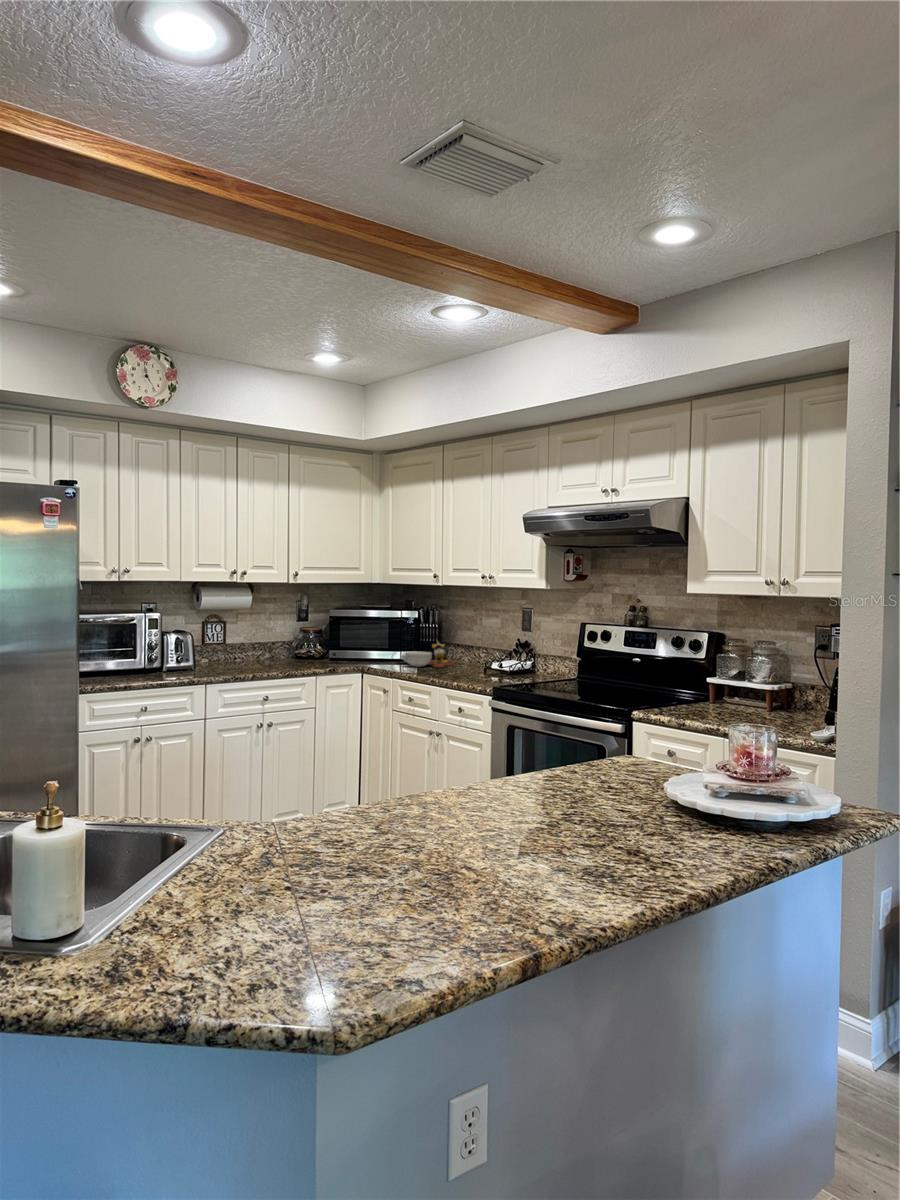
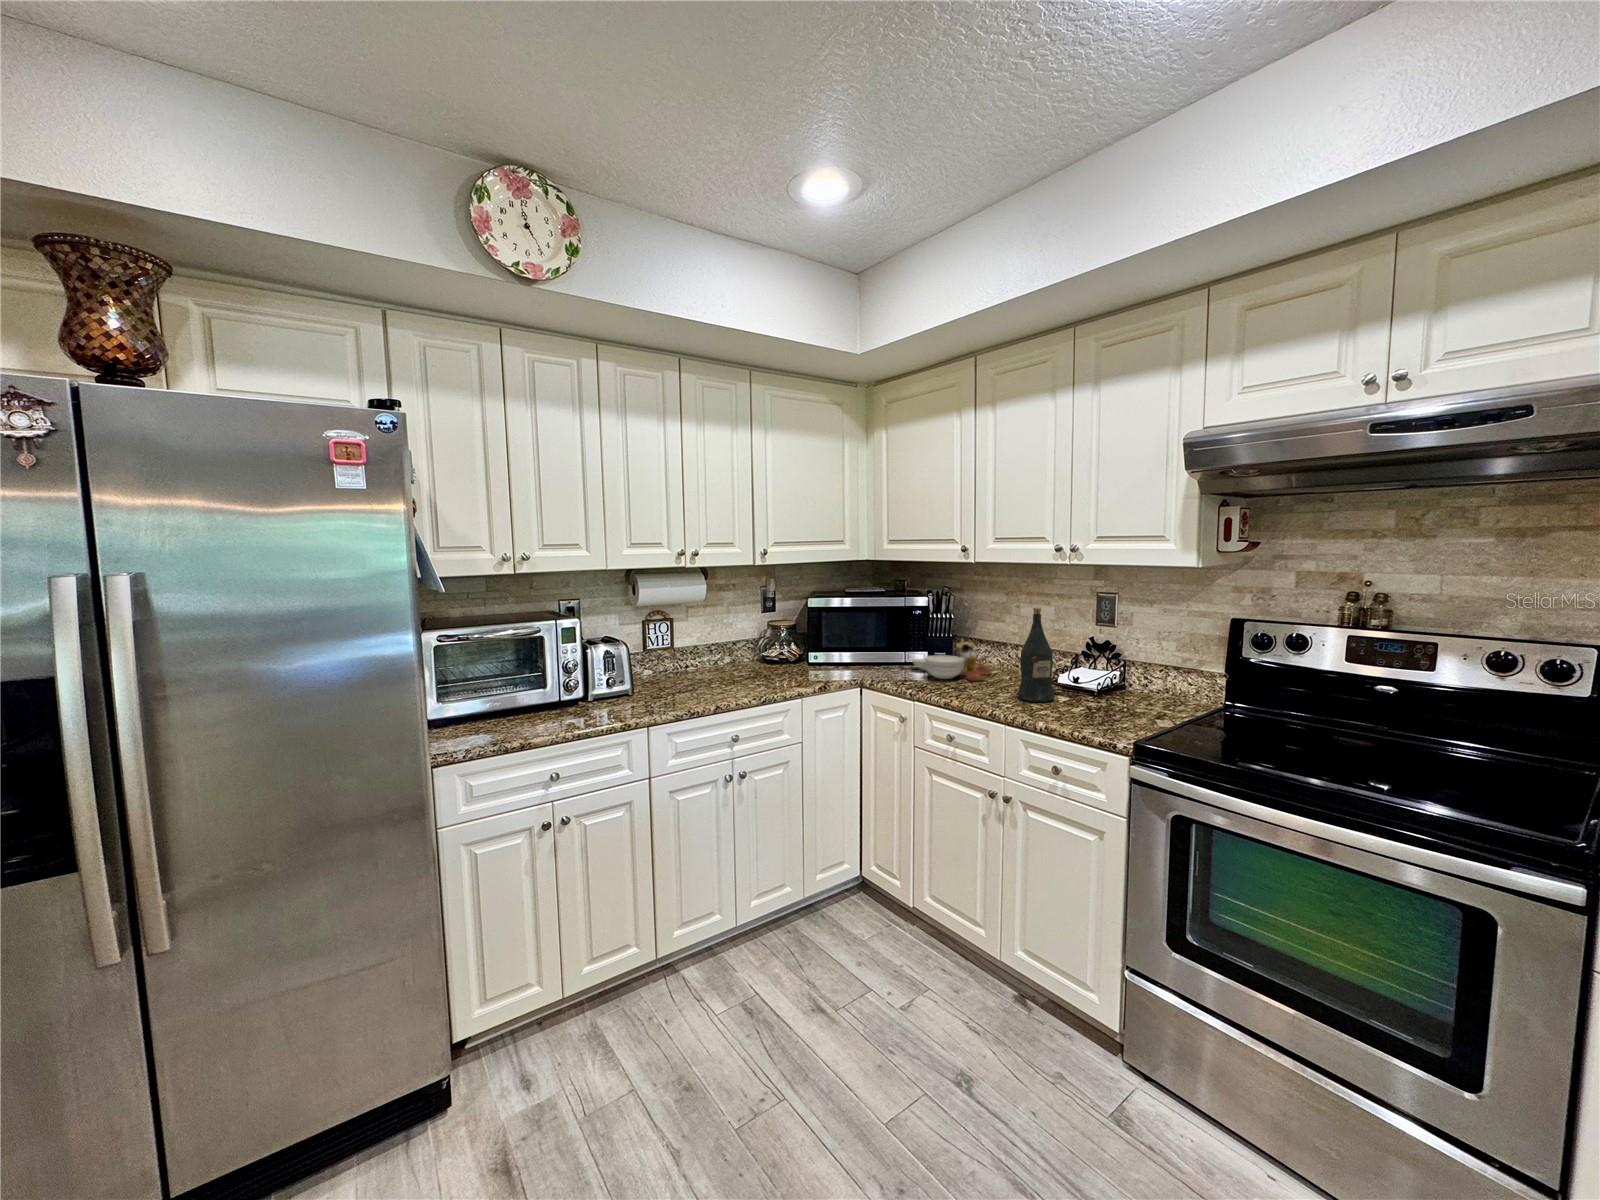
wine bottle: none [453,615,476,675] -> present [1017,608,1055,702]

